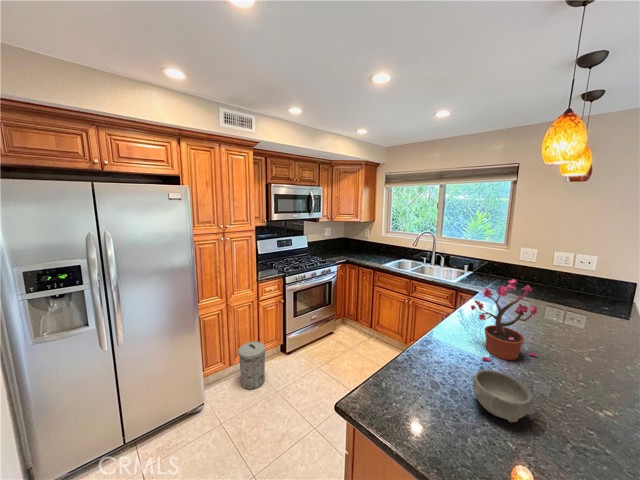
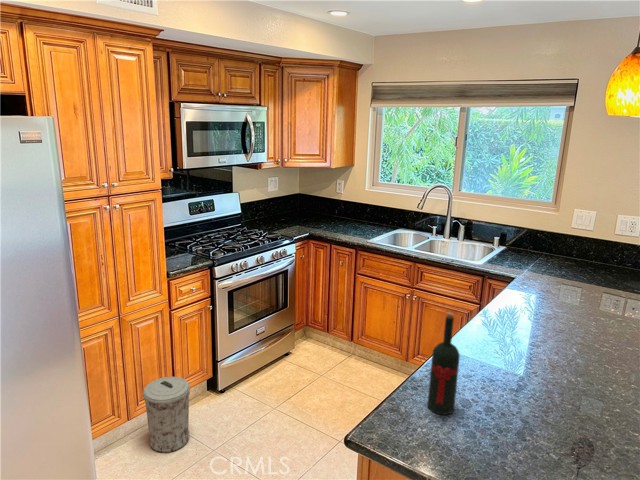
potted plant: present [471,279,537,361] -> none [508,262,589,370]
wine bottle: none [403,311,427,393] -> present [427,312,460,415]
bowl: present [473,370,534,422] -> none [513,378,579,432]

